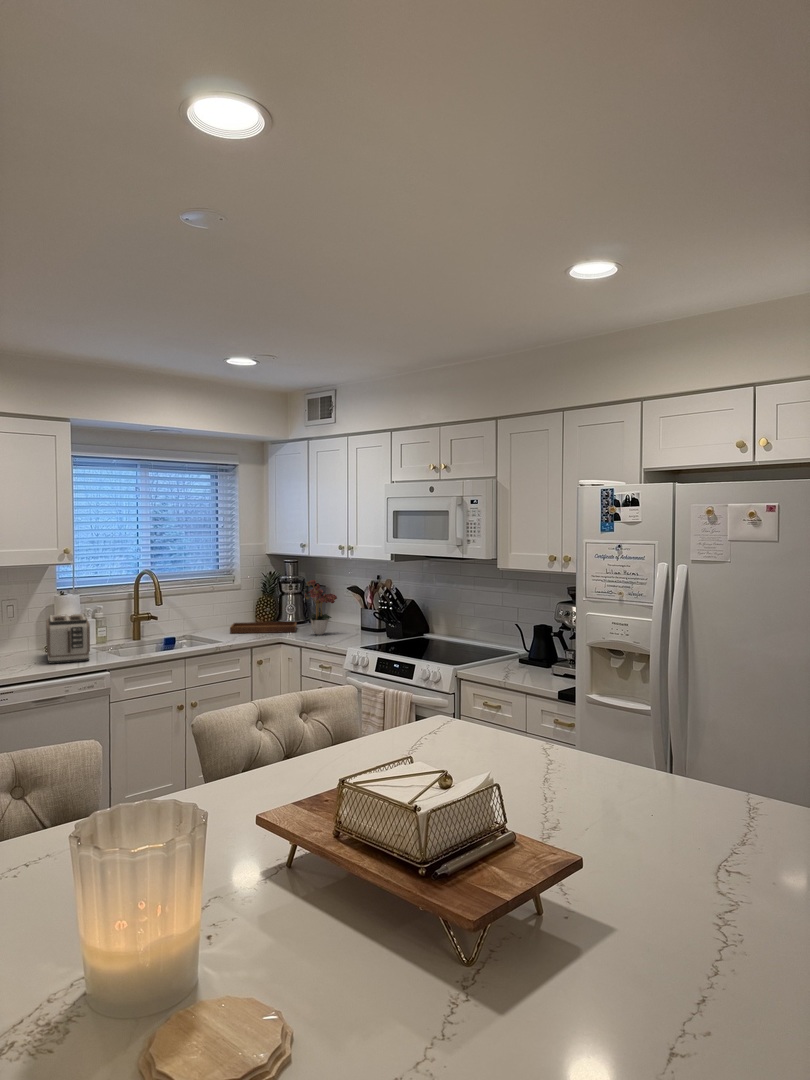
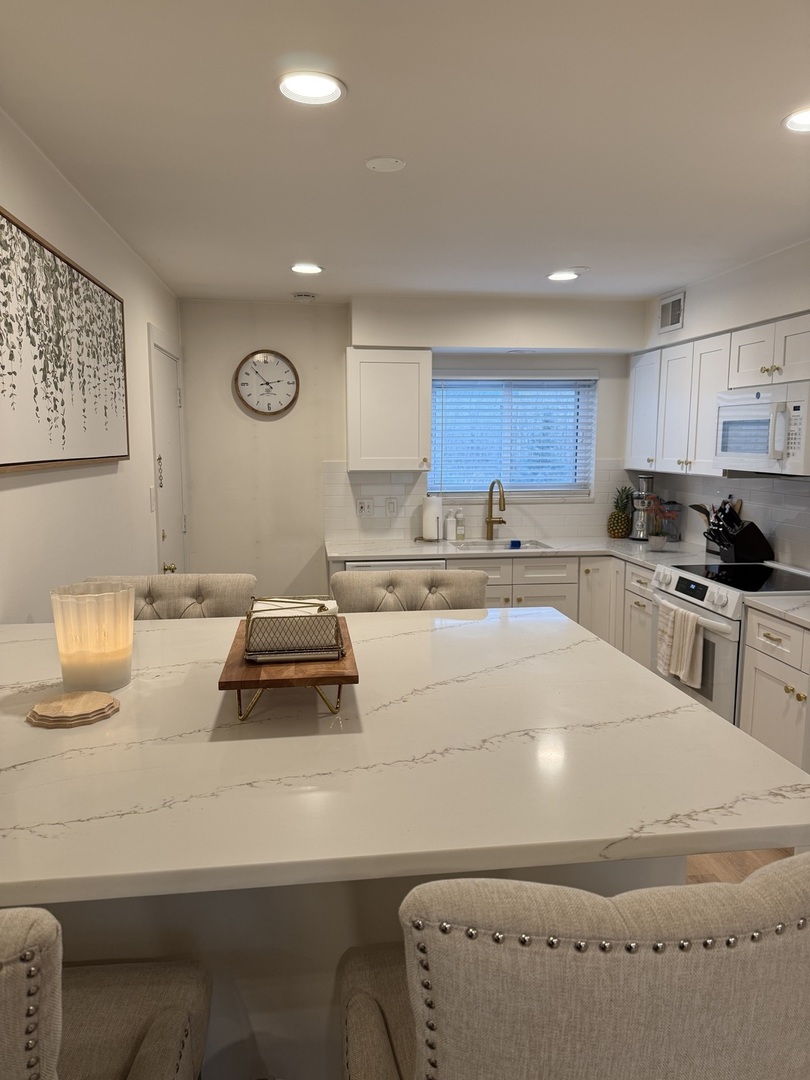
tray: present [230,608,297,633] -> none [574,522,645,547]
toaster: present [46,614,90,664] -> none [401,511,441,550]

